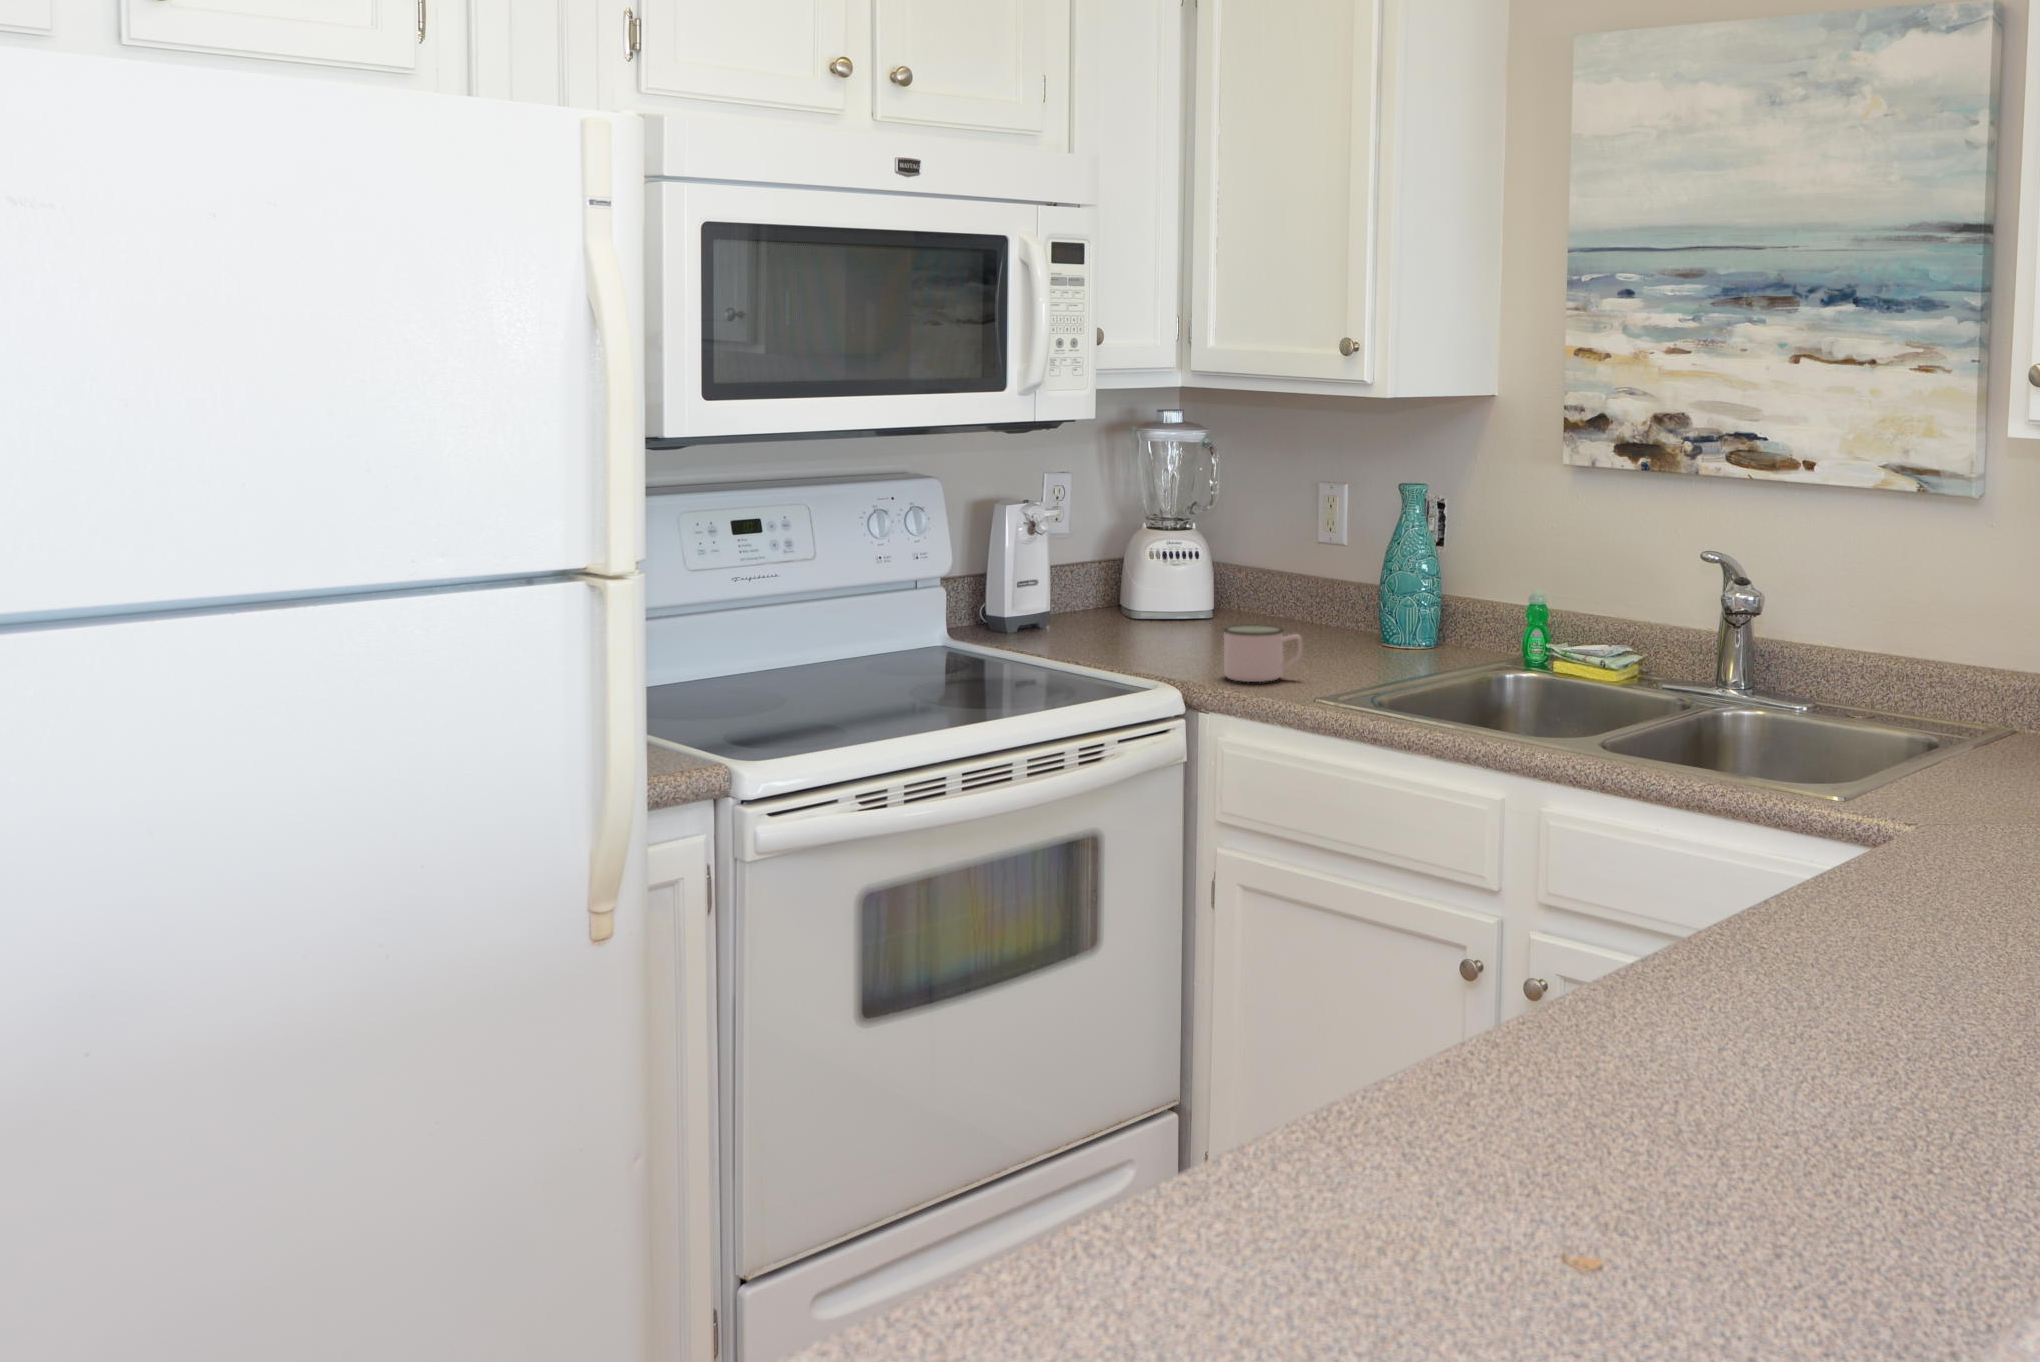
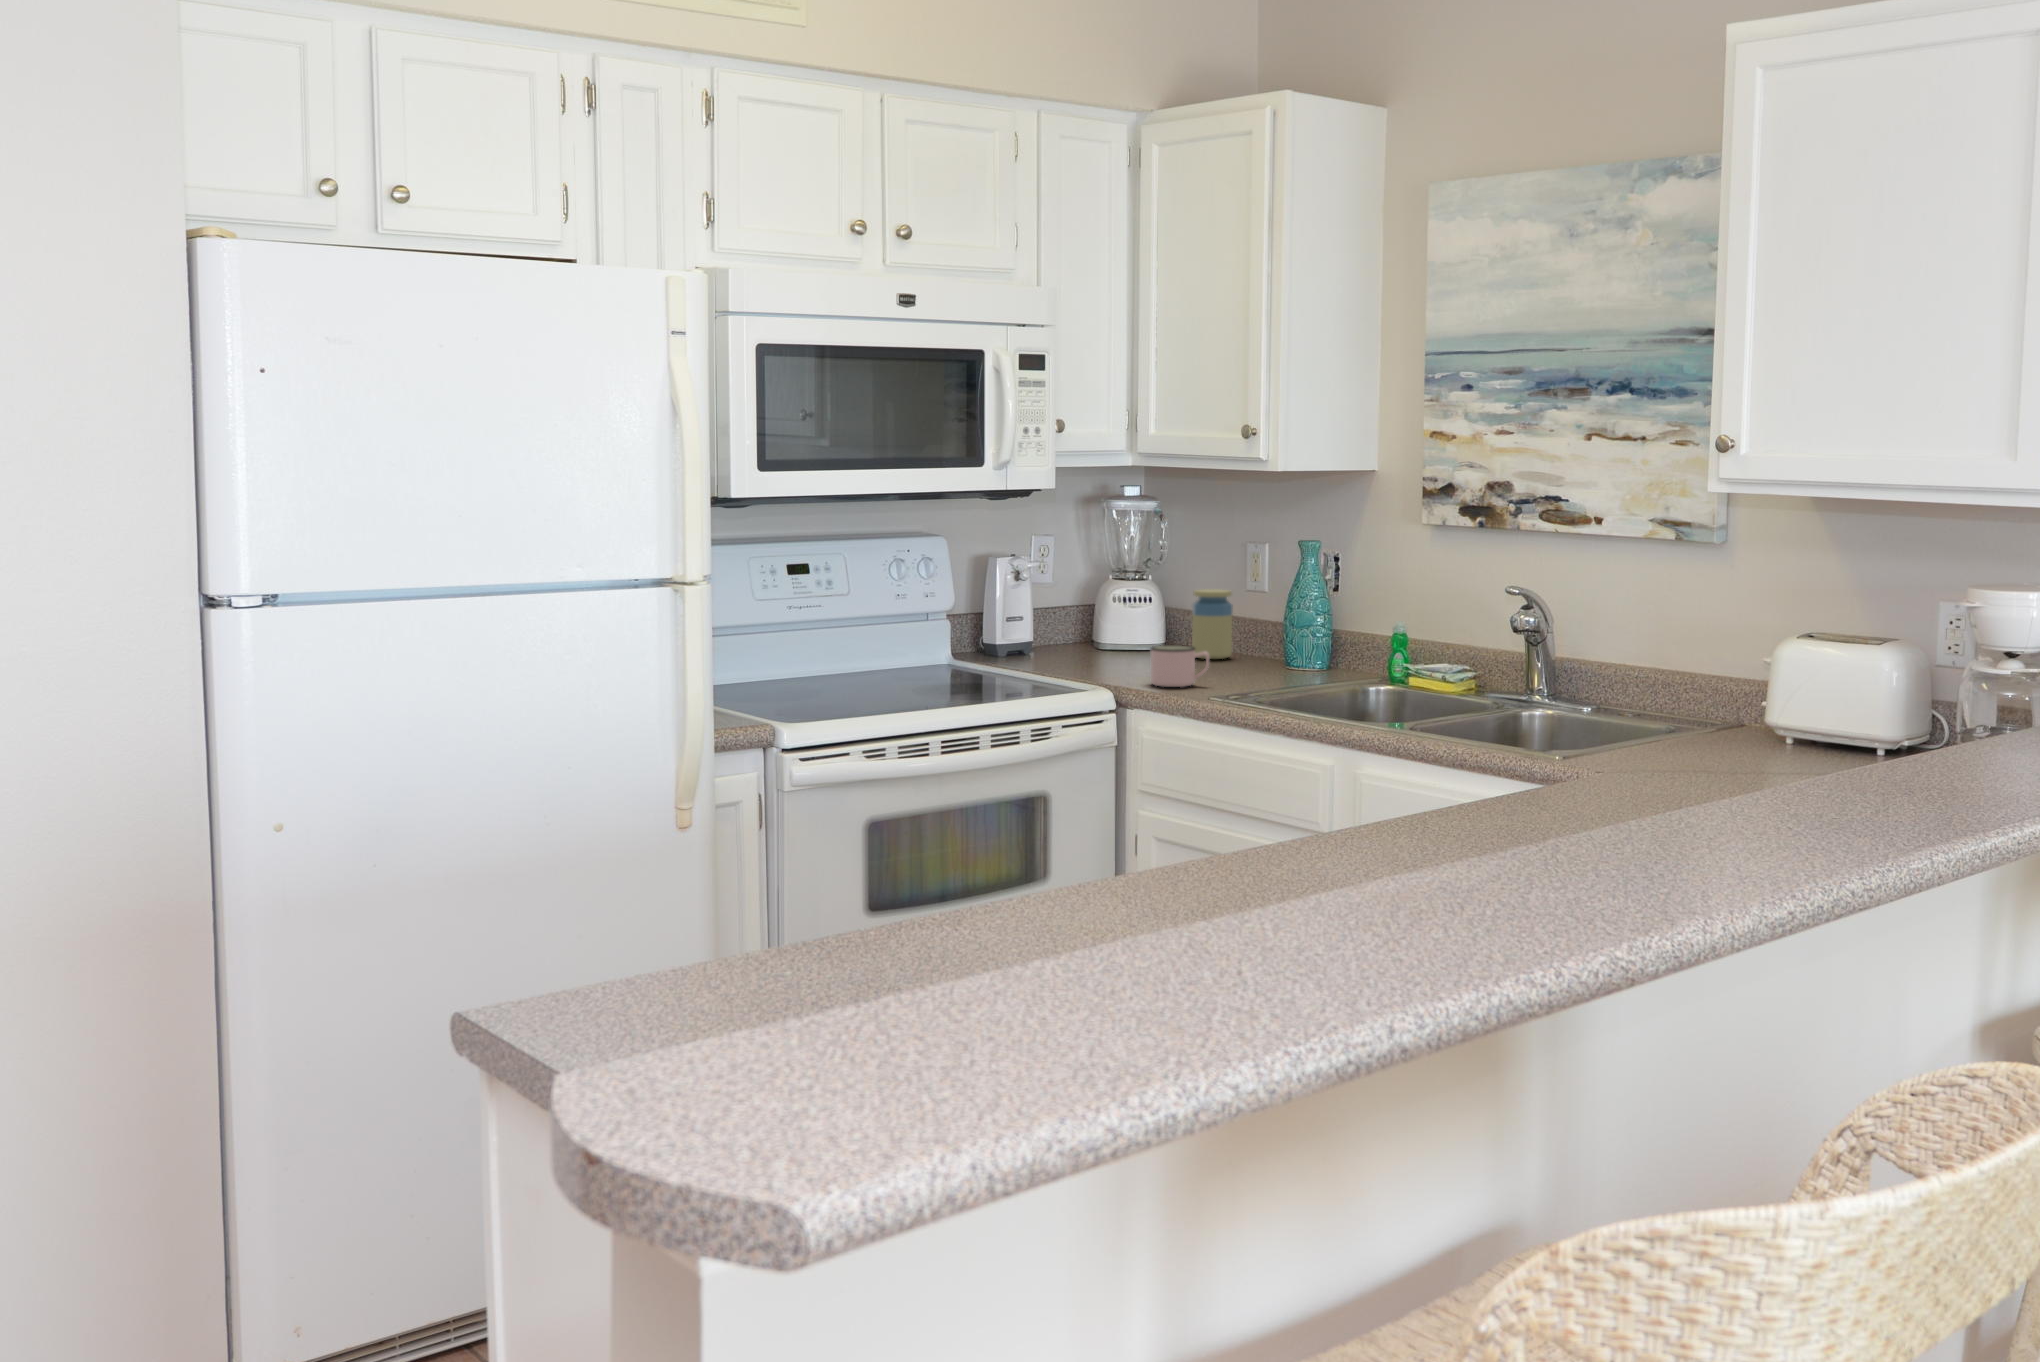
jar: none [1257,544,1310,635] -> present [1192,589,1232,659]

